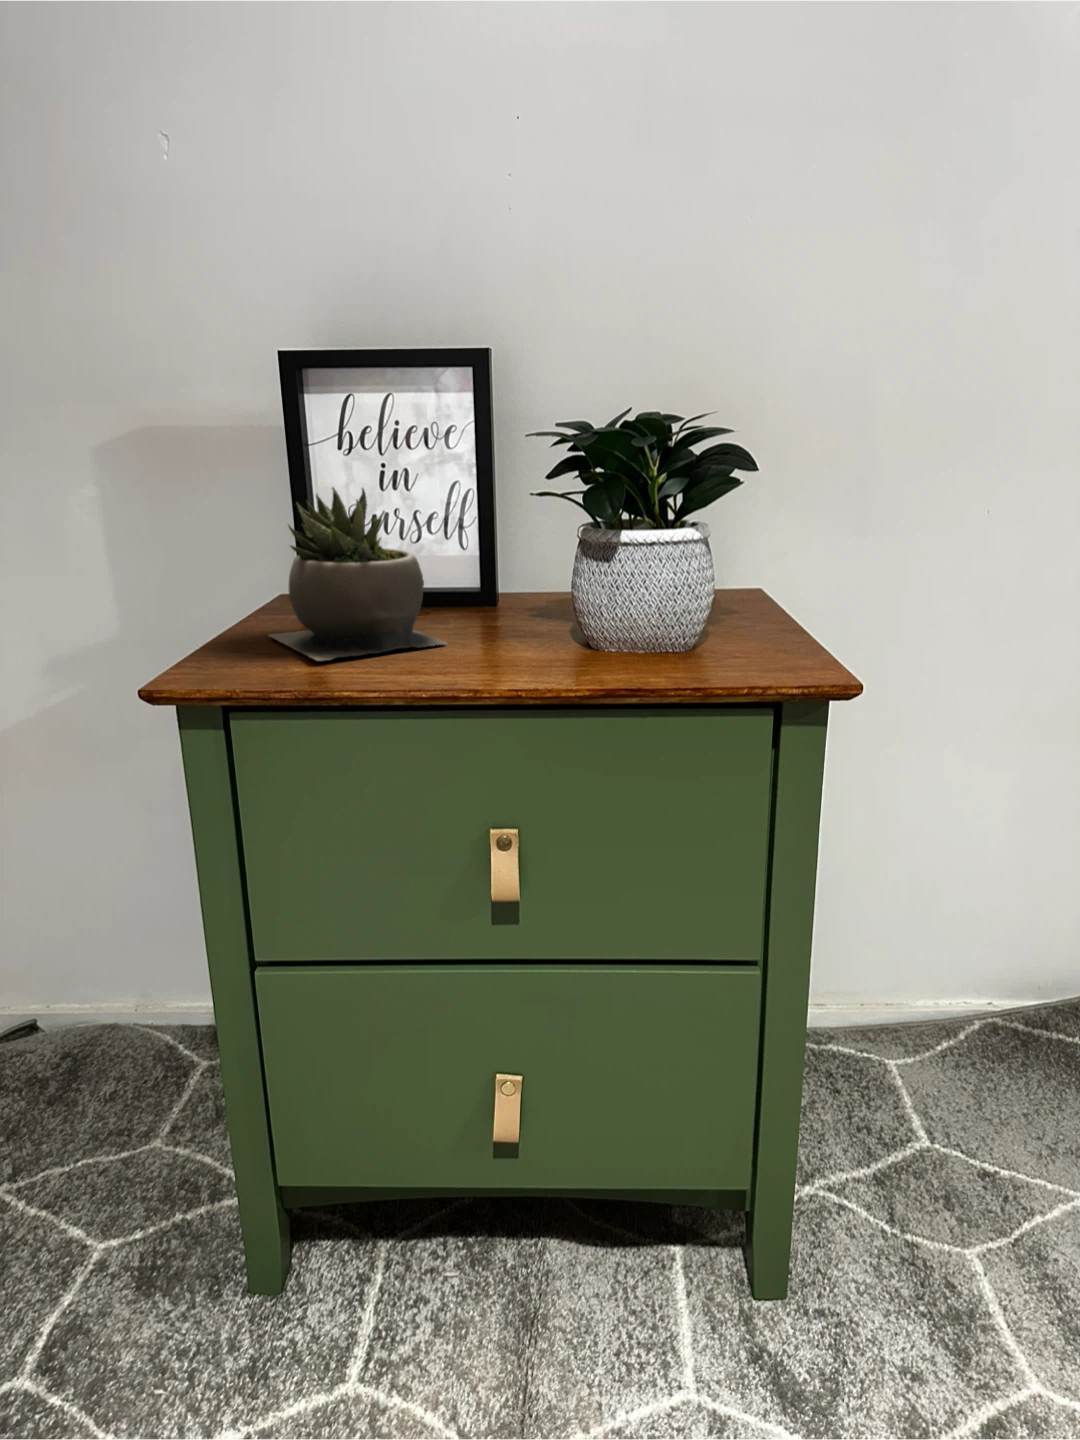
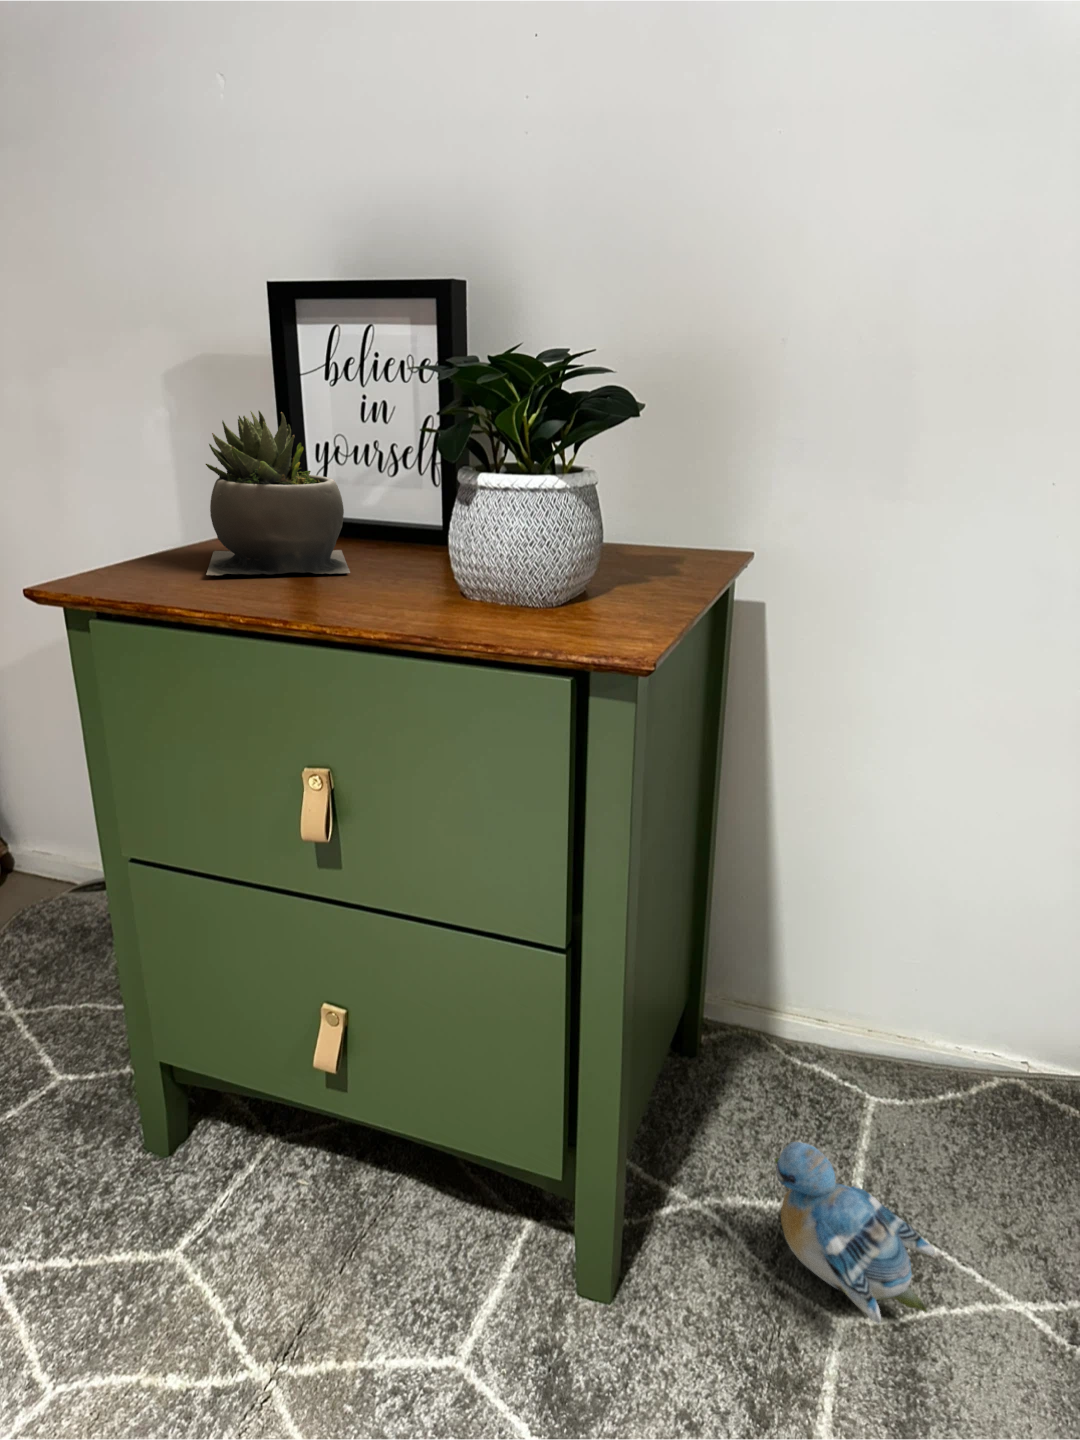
plush toy: none [877,1106,1038,1243] -> present [775,1142,935,1324]

